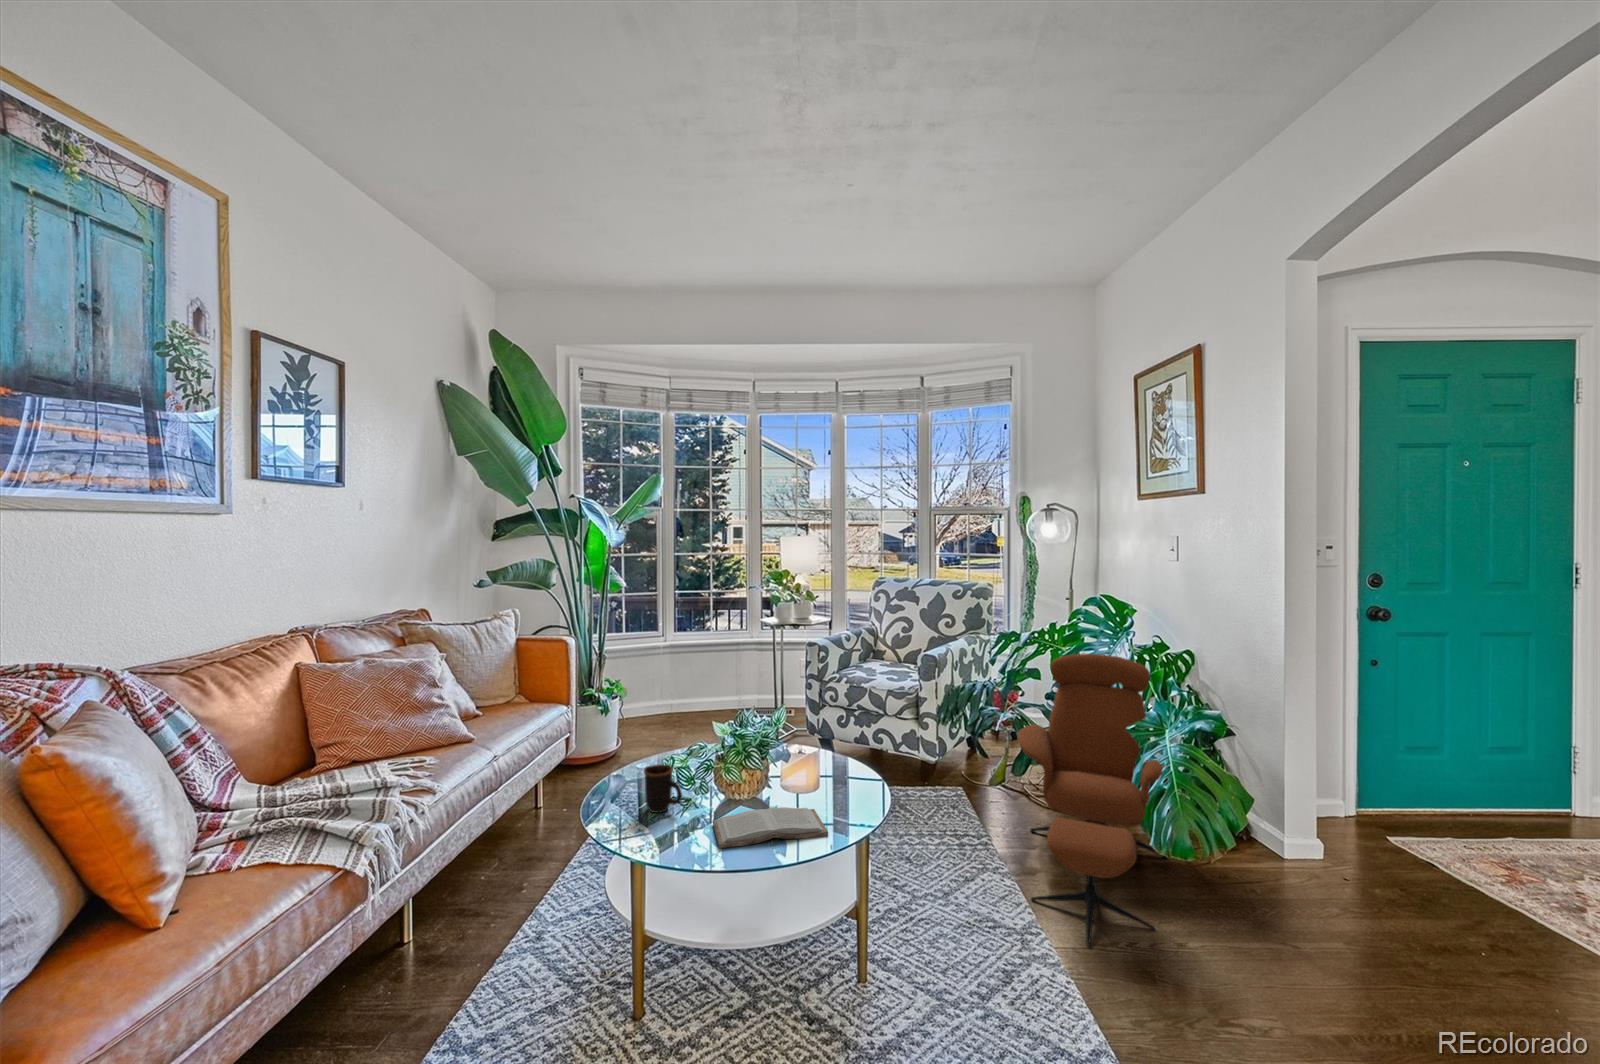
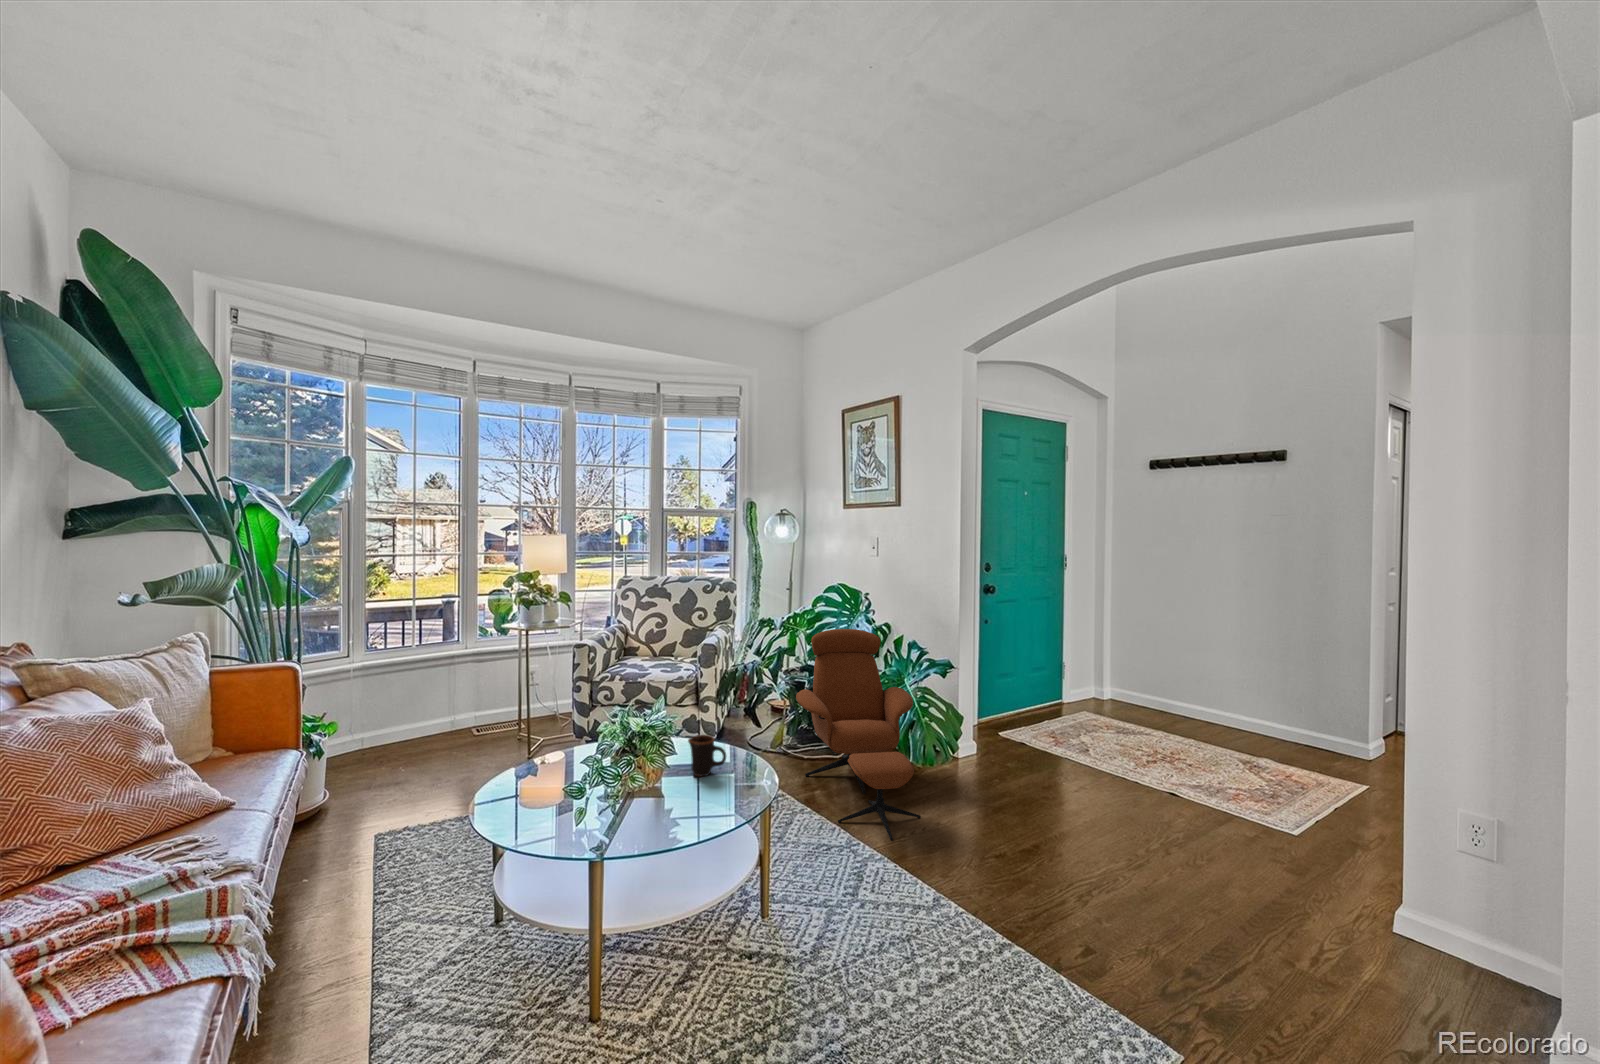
mug: present [644,764,682,813] -> present [688,735,726,776]
book: present [713,807,828,848] -> none [621,784,731,833]

